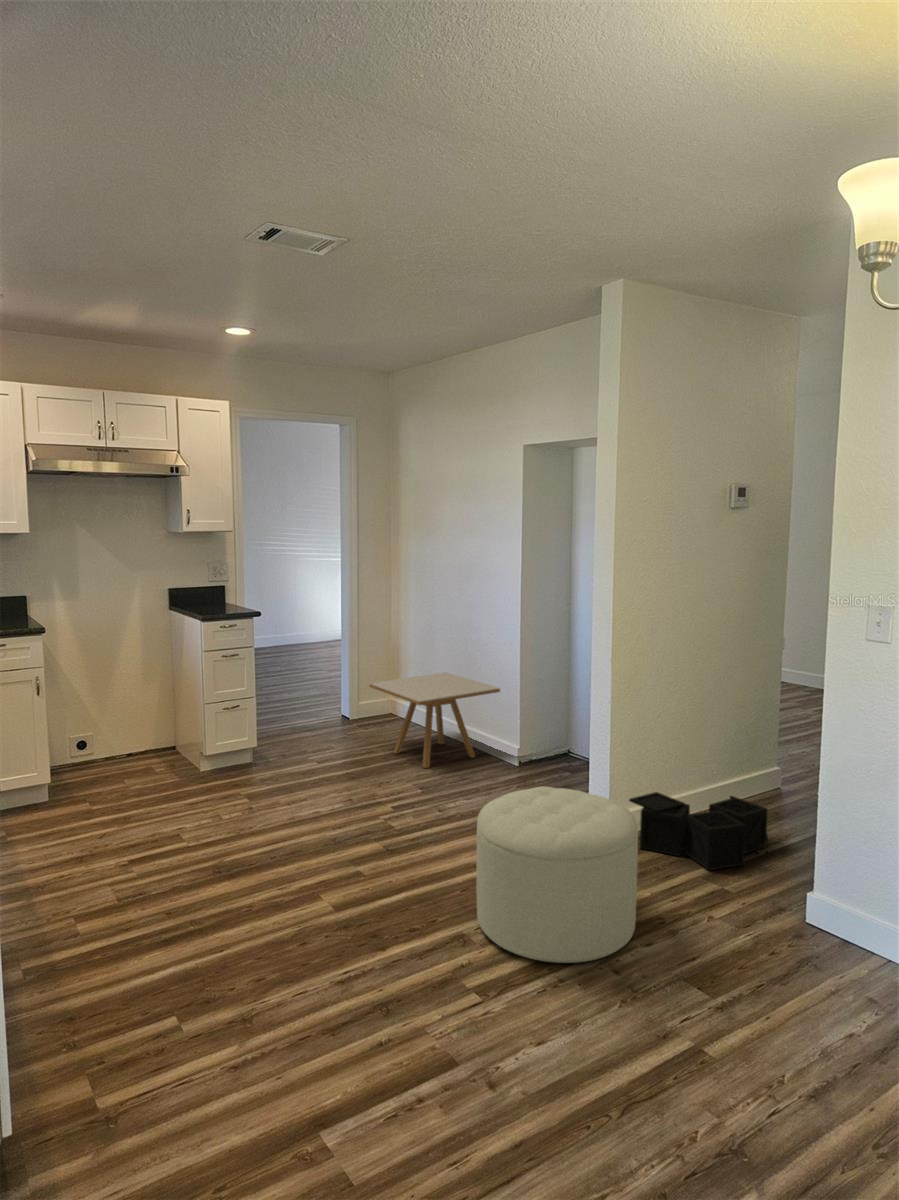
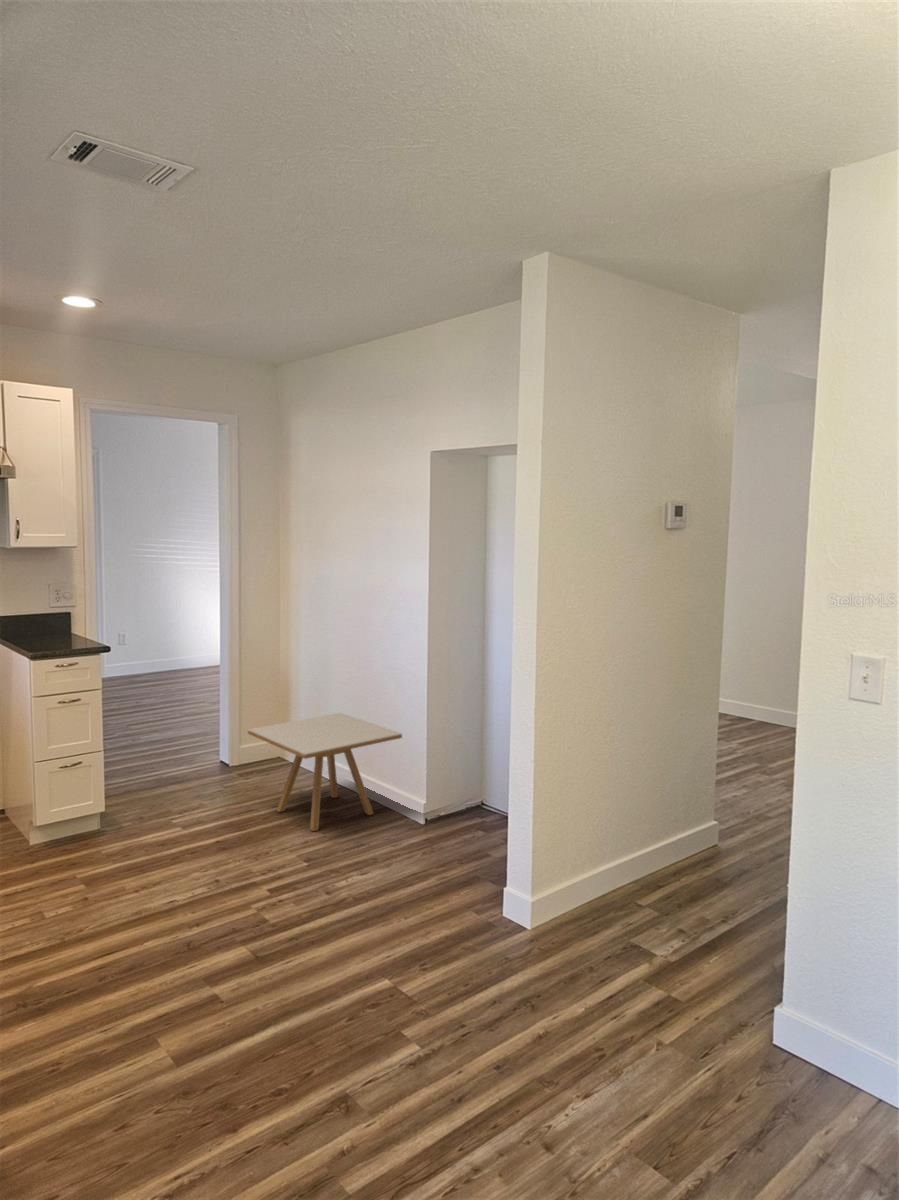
ottoman: present [476,786,638,963] -> none [365,881,572,1138]
storage bin: present [629,792,770,870] -> none [554,865,721,969]

